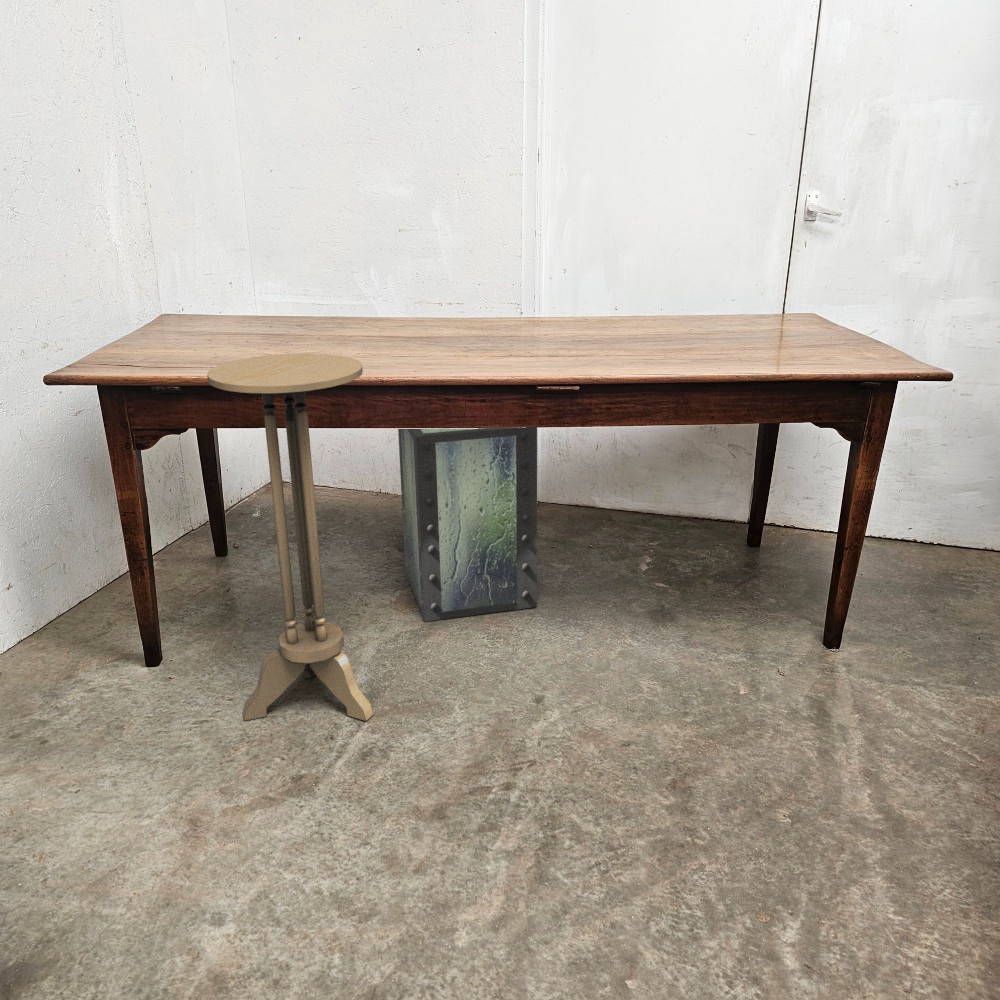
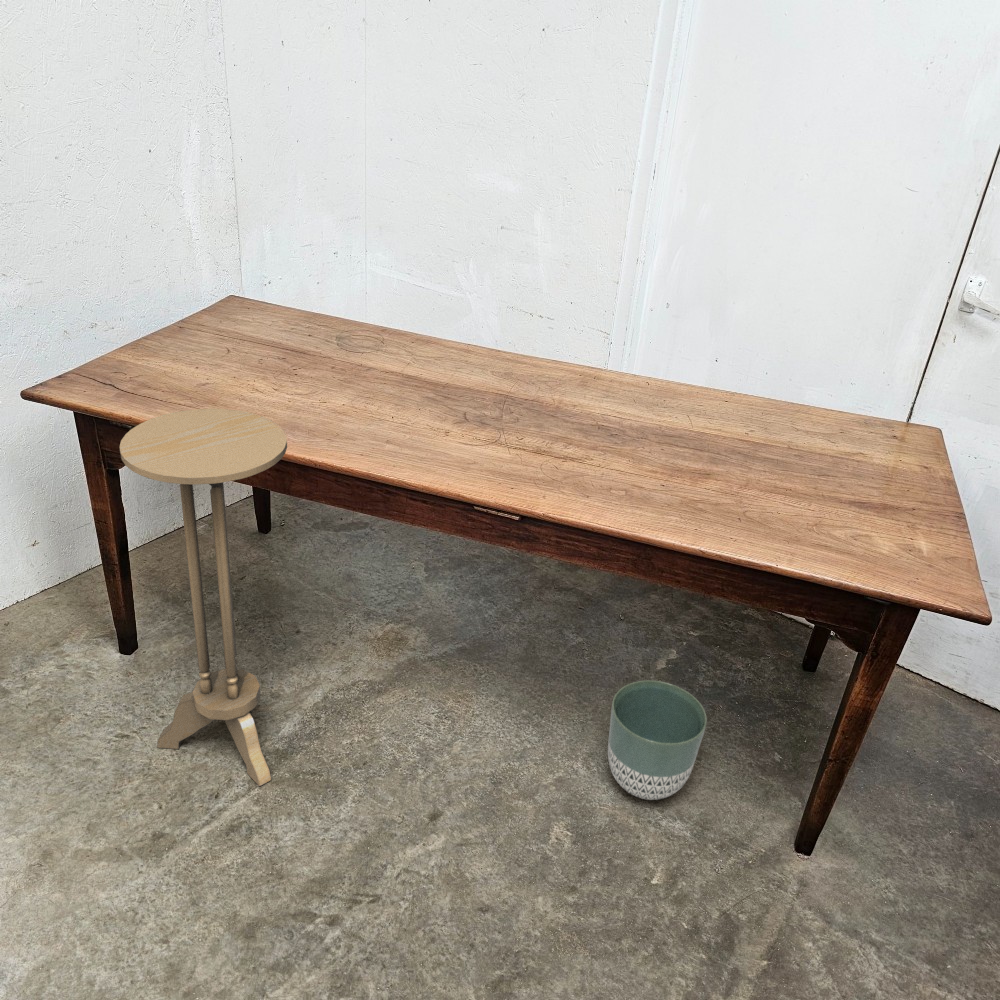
storage box: present [398,427,537,622] -> none [392,442,539,689]
planter: none [652,545,736,645] -> present [608,680,707,800]

